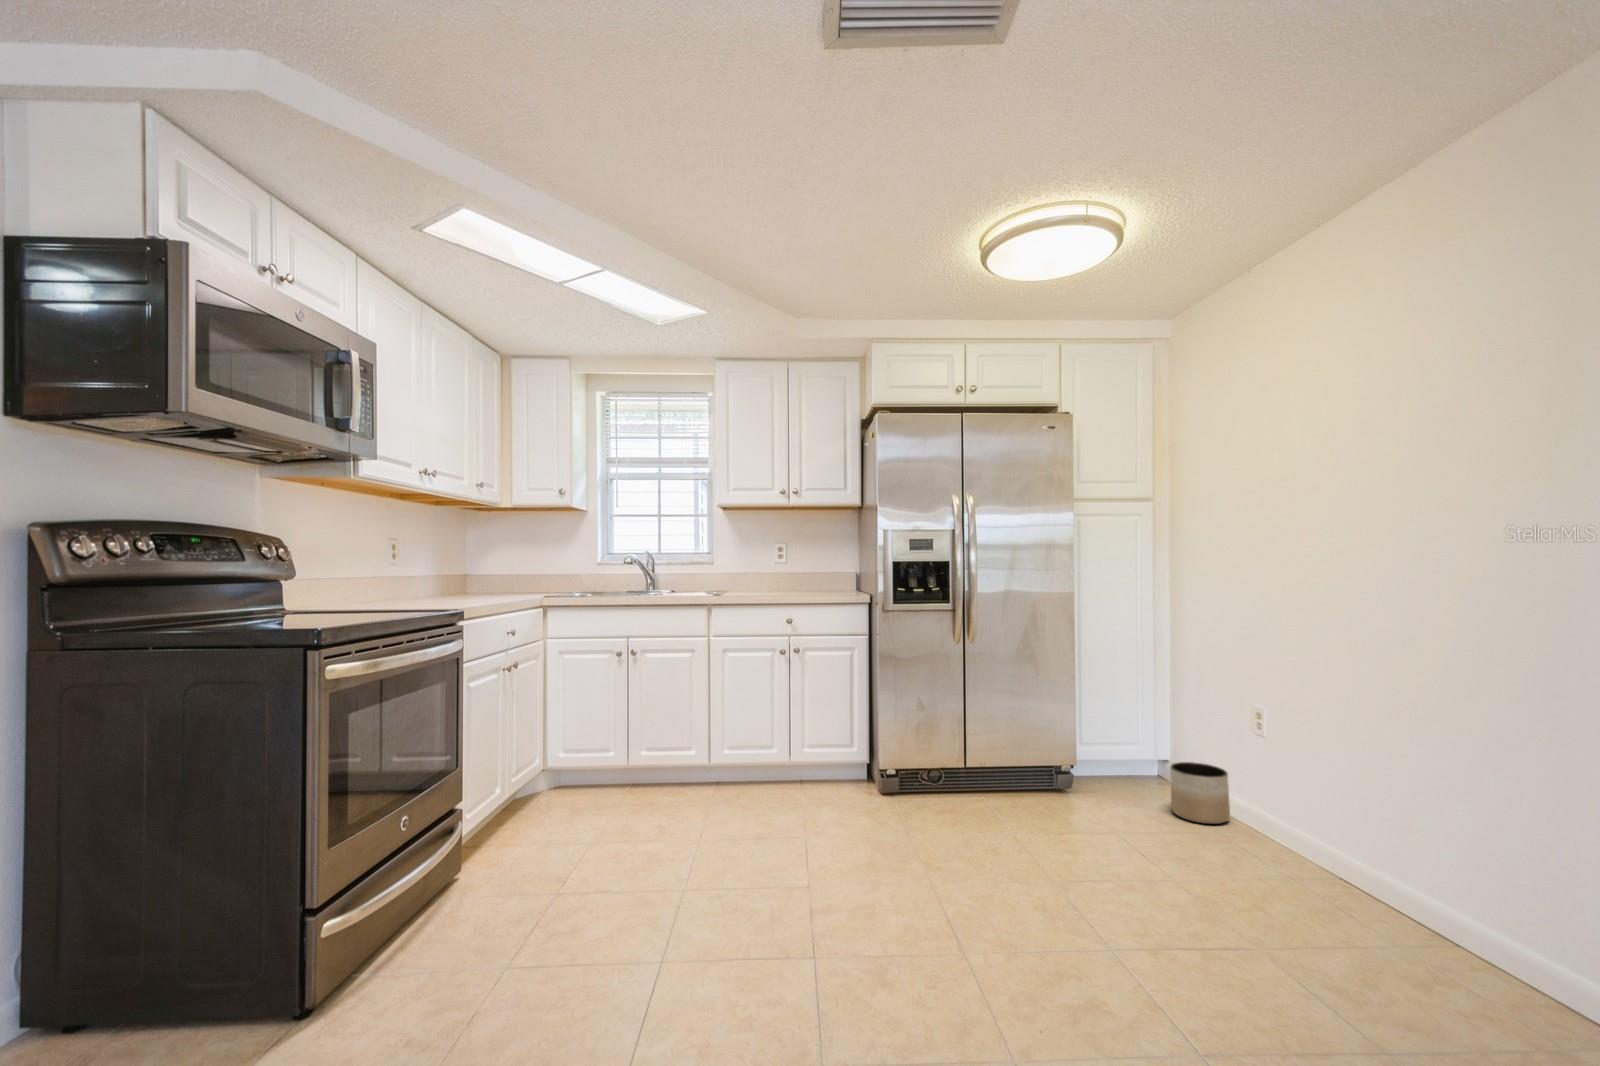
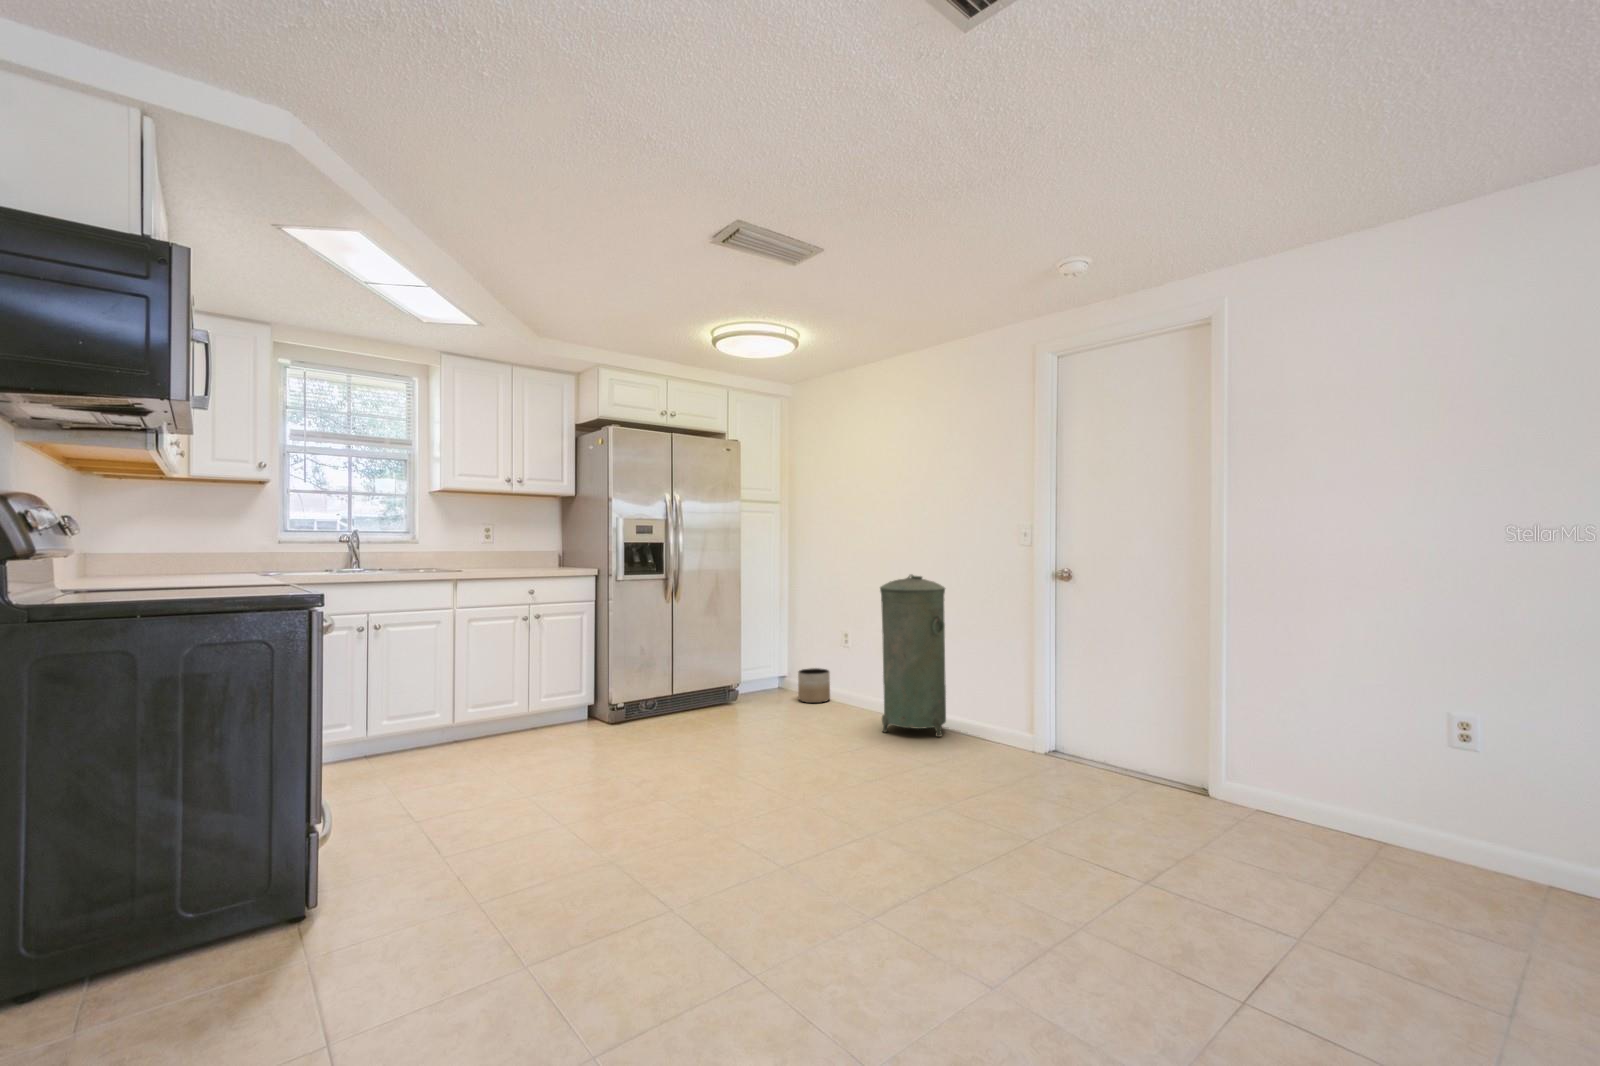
trash can: none [1292,632,1468,986] -> present [880,575,946,737]

